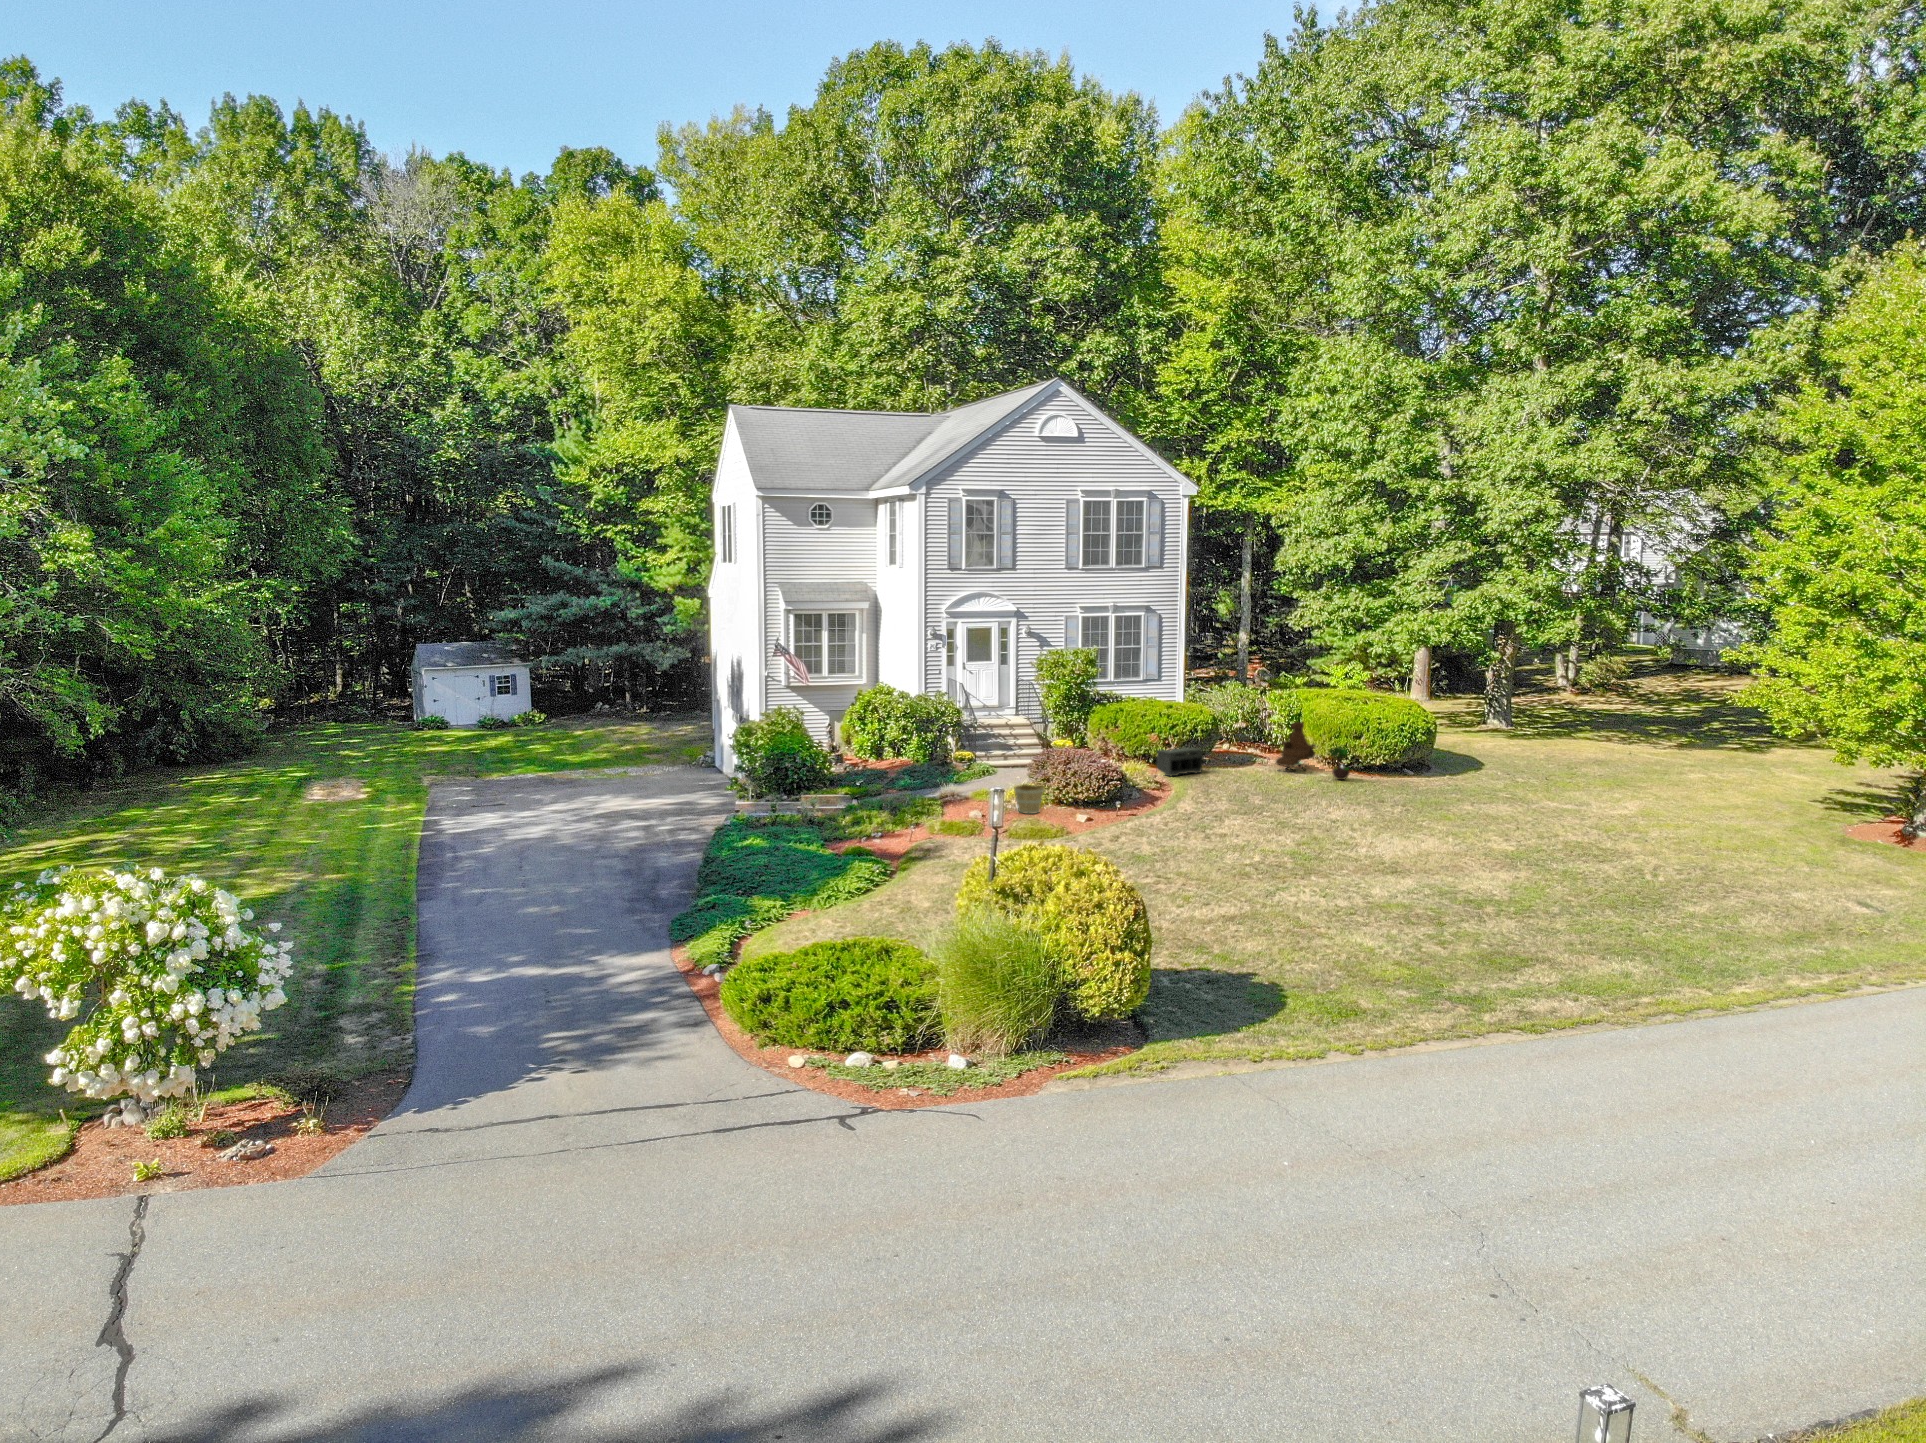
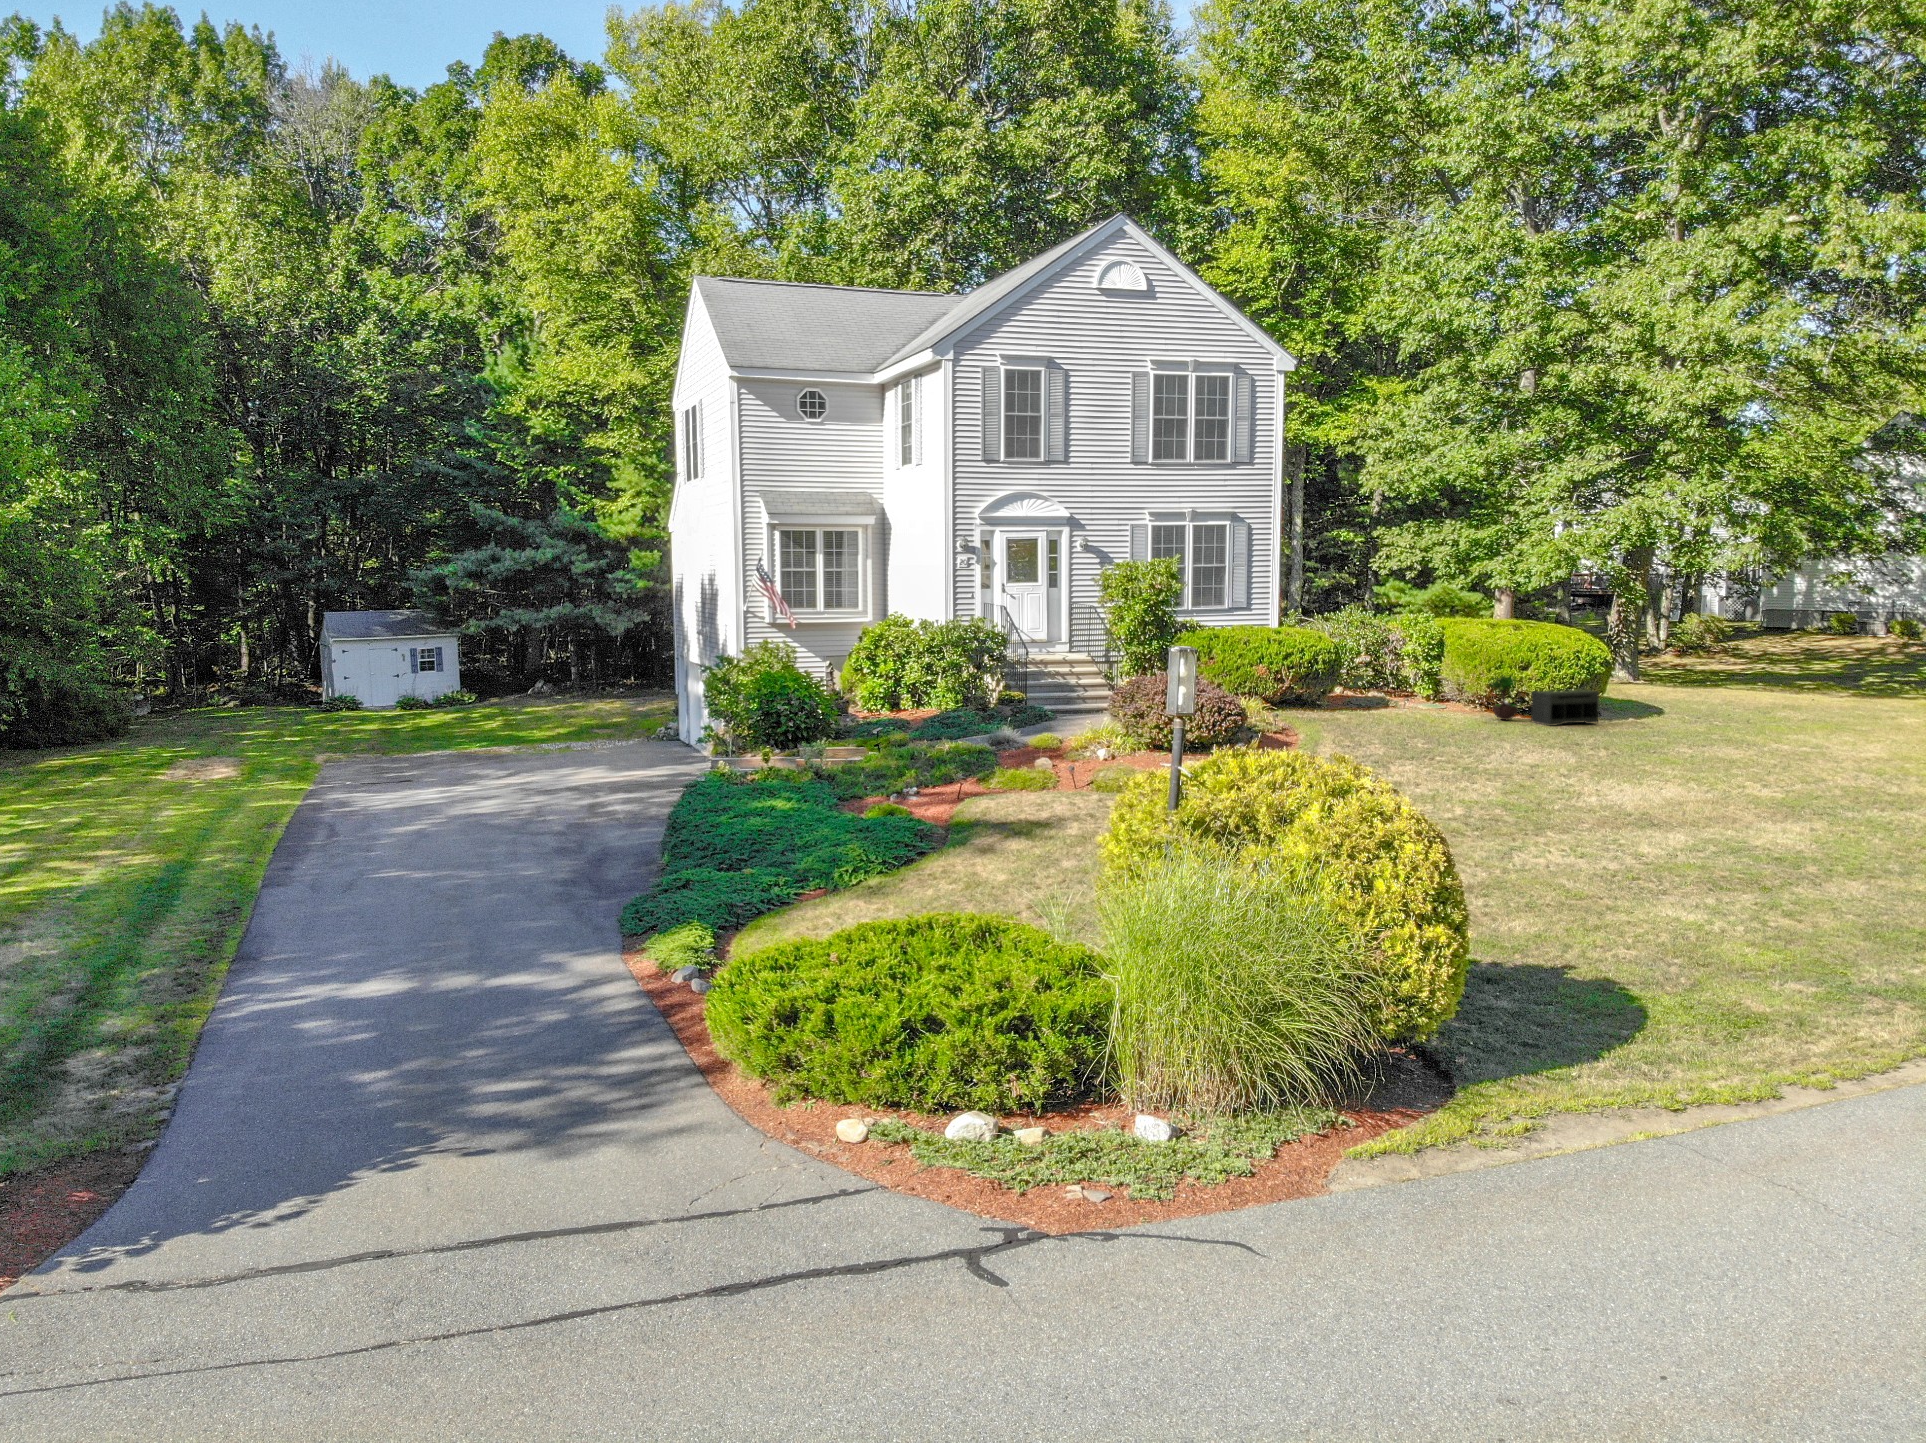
lounge chair: present [1275,722,1316,770] -> none [1414,651,1468,714]
bench: present [1157,748,1202,776] -> present [1531,689,1599,726]
wooden bucket: present [1014,784,1044,814] -> none [1096,721,1138,760]

